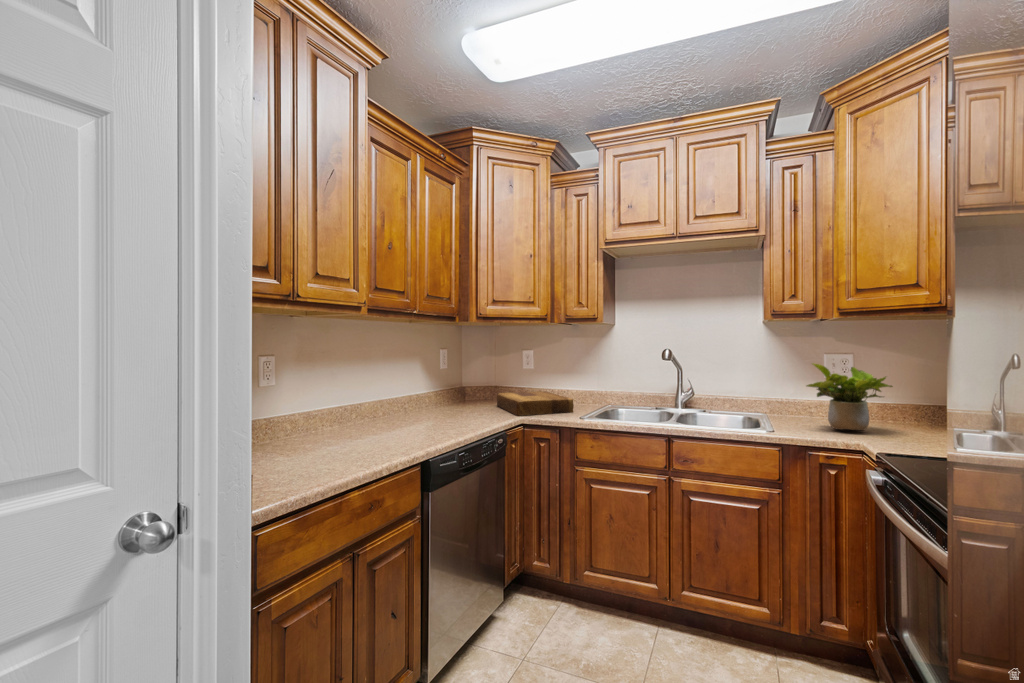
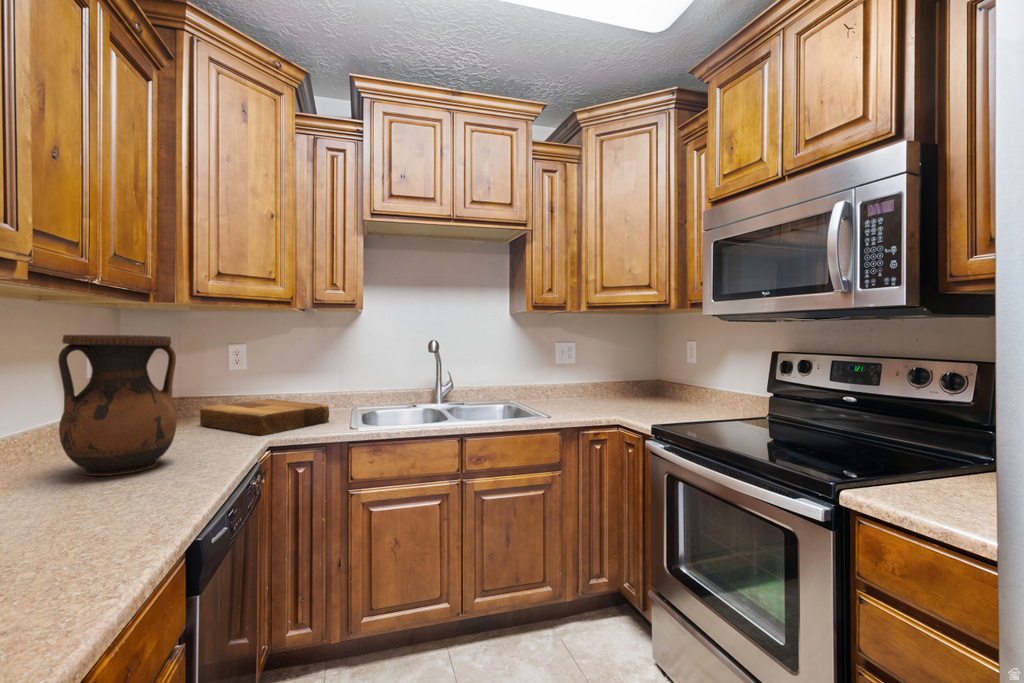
vase: none [401,344,457,427] -> present [58,335,177,476]
potted plant: present [807,363,893,431] -> none [574,352,627,410]

